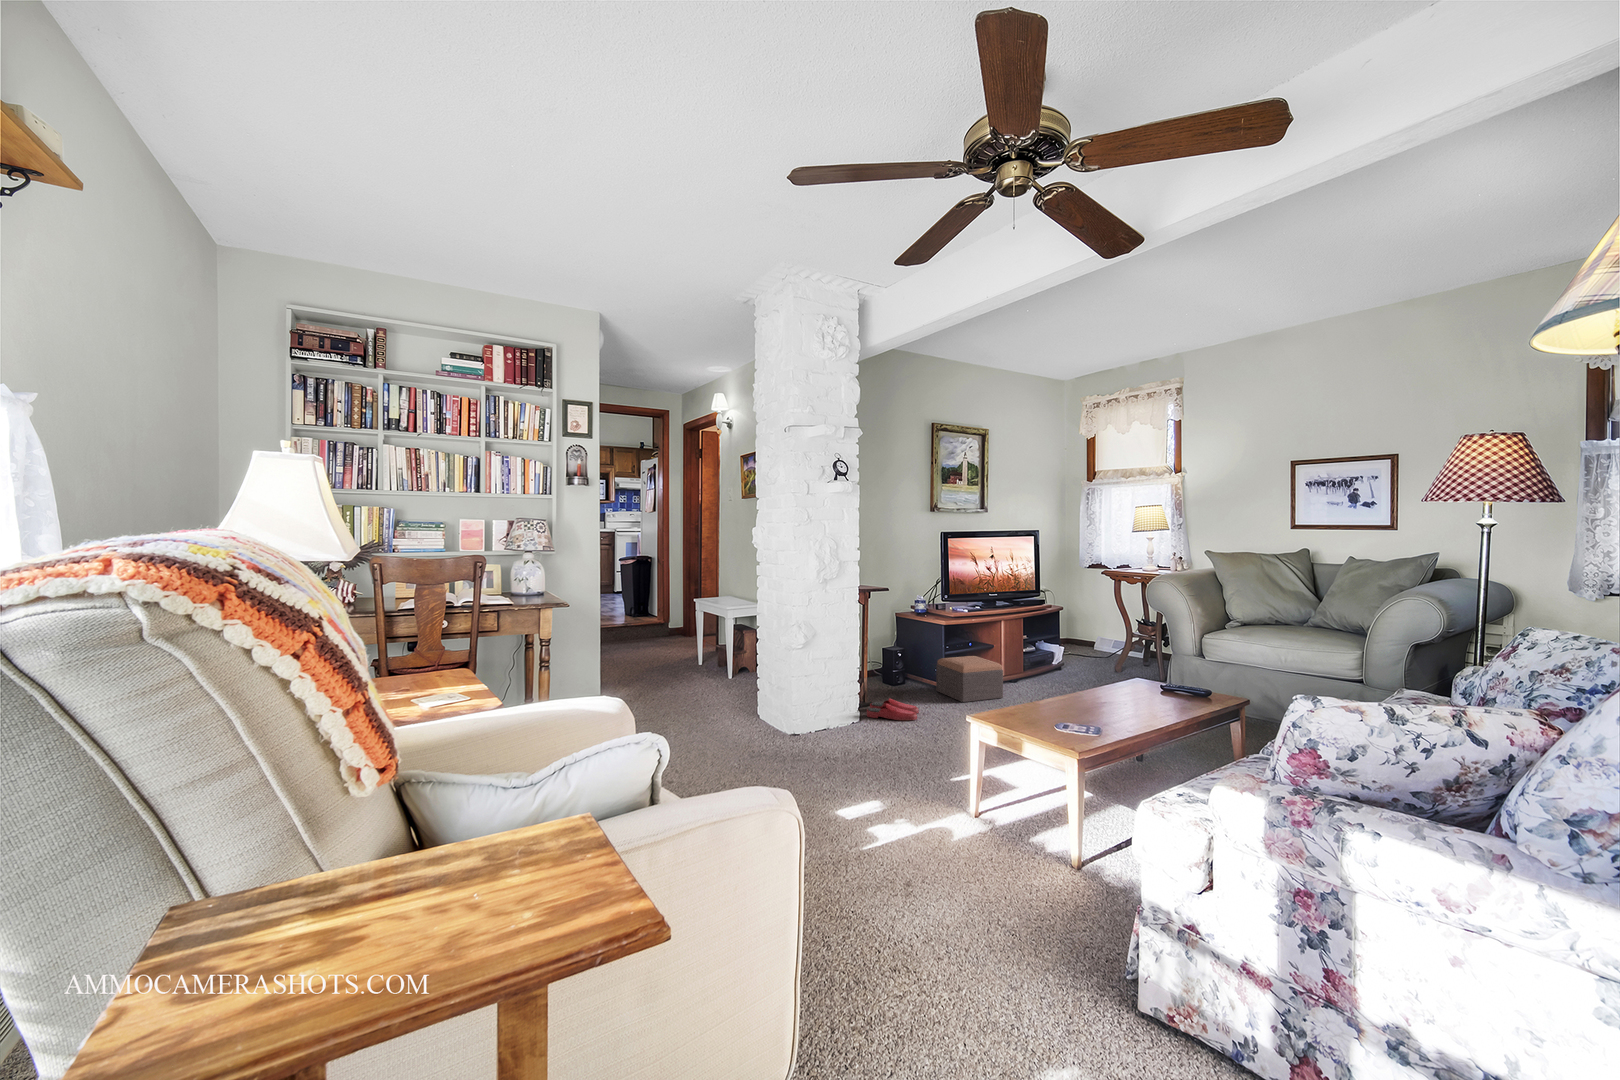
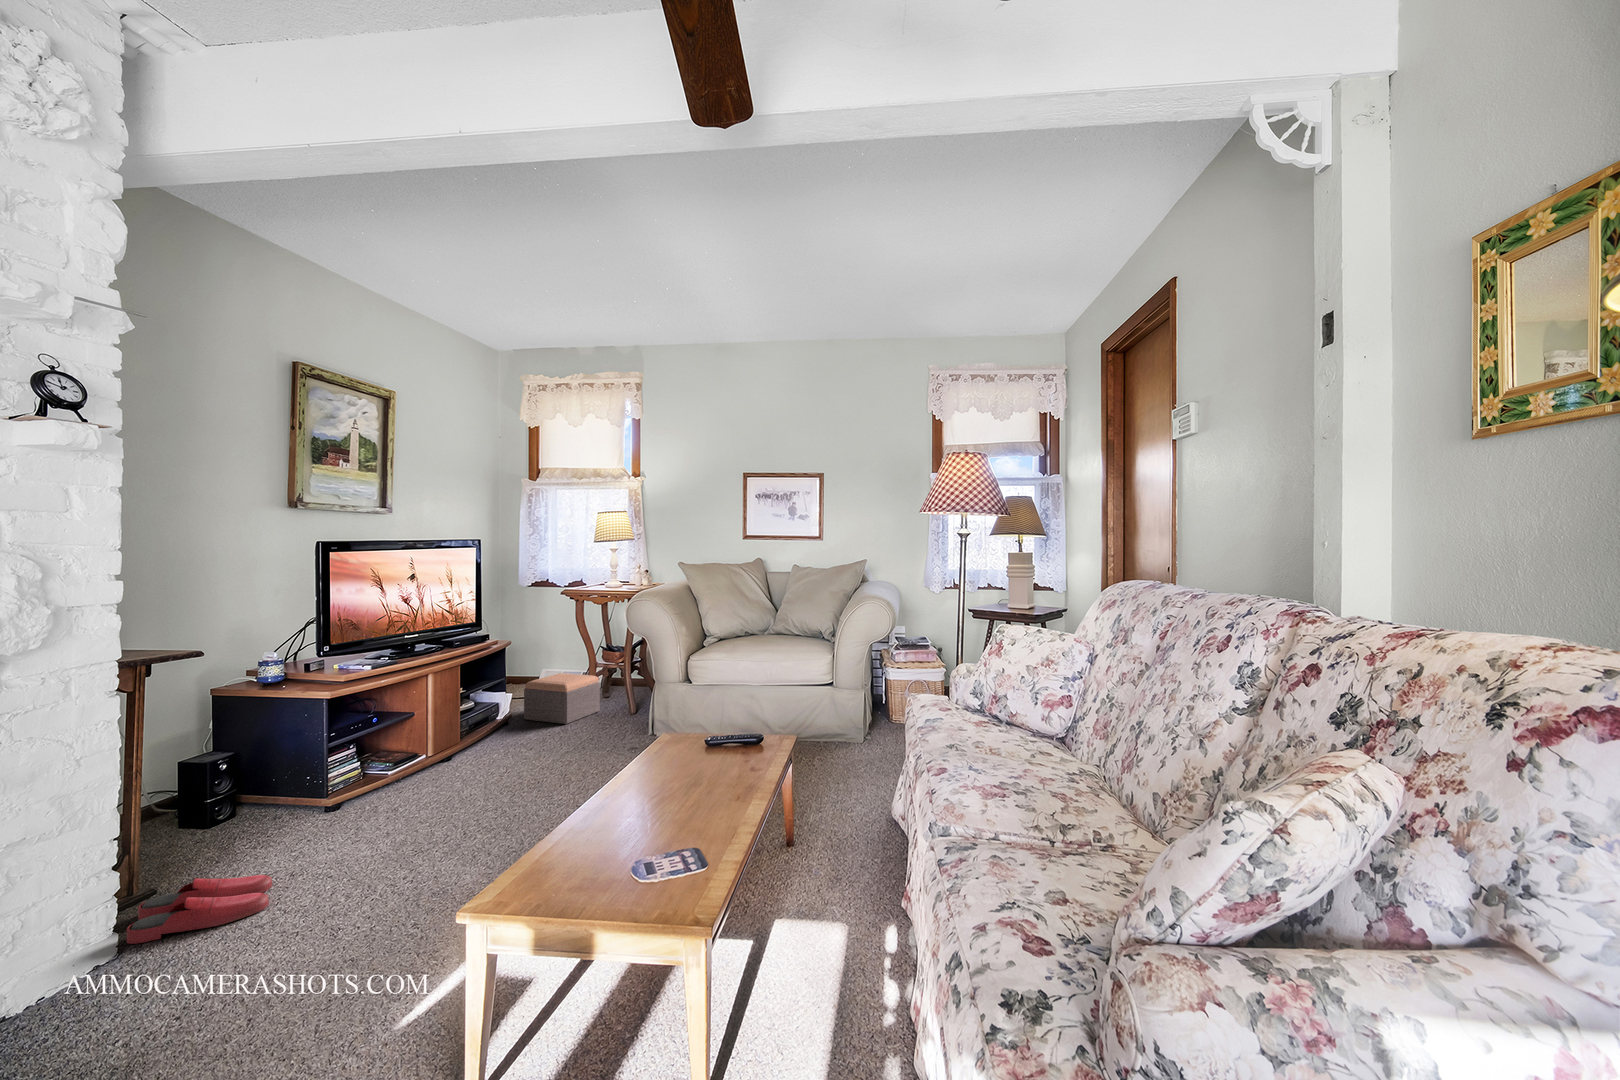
footstool: present [936,656,1003,702] -> present [524,673,600,724]

